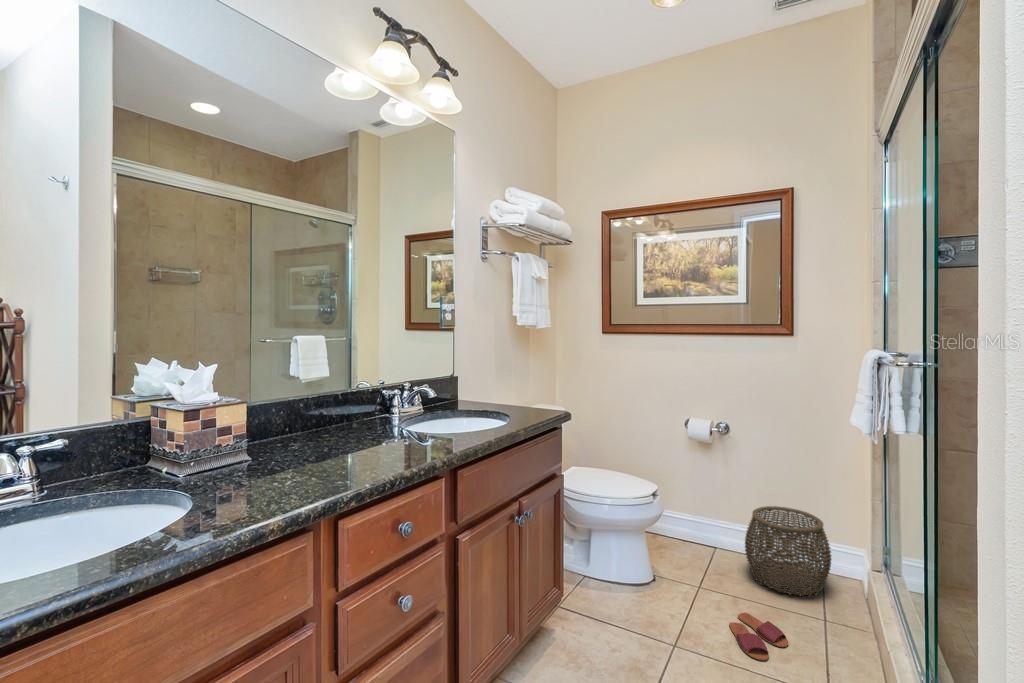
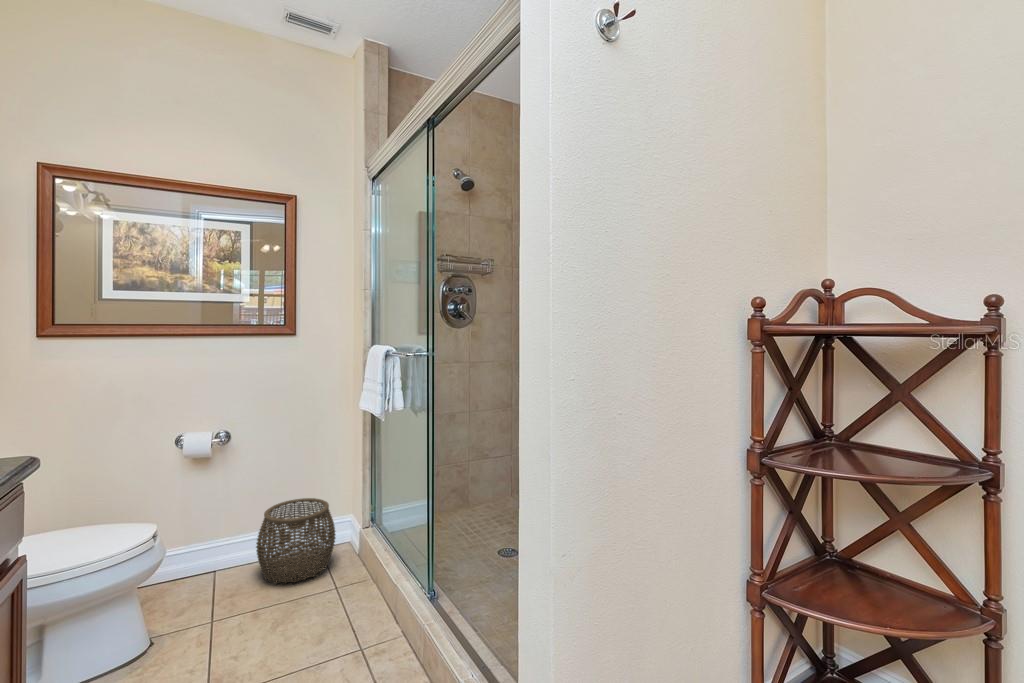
slippers: present [729,613,788,661] -> none [258,615,318,659]

